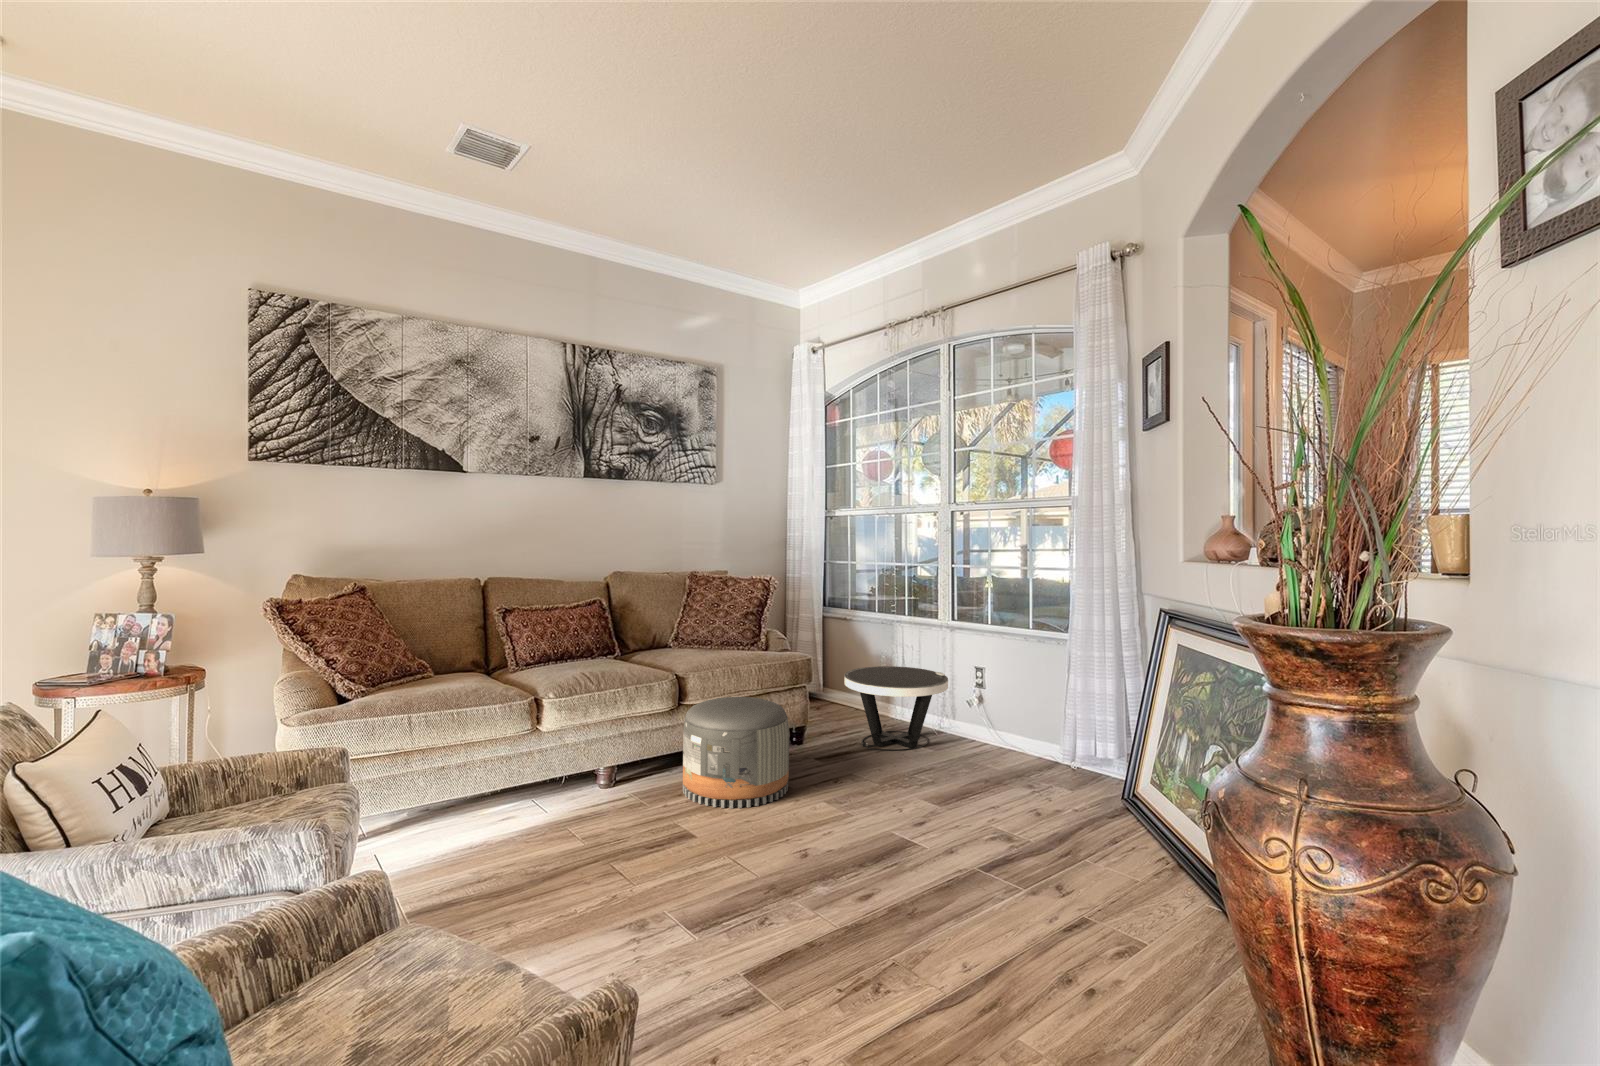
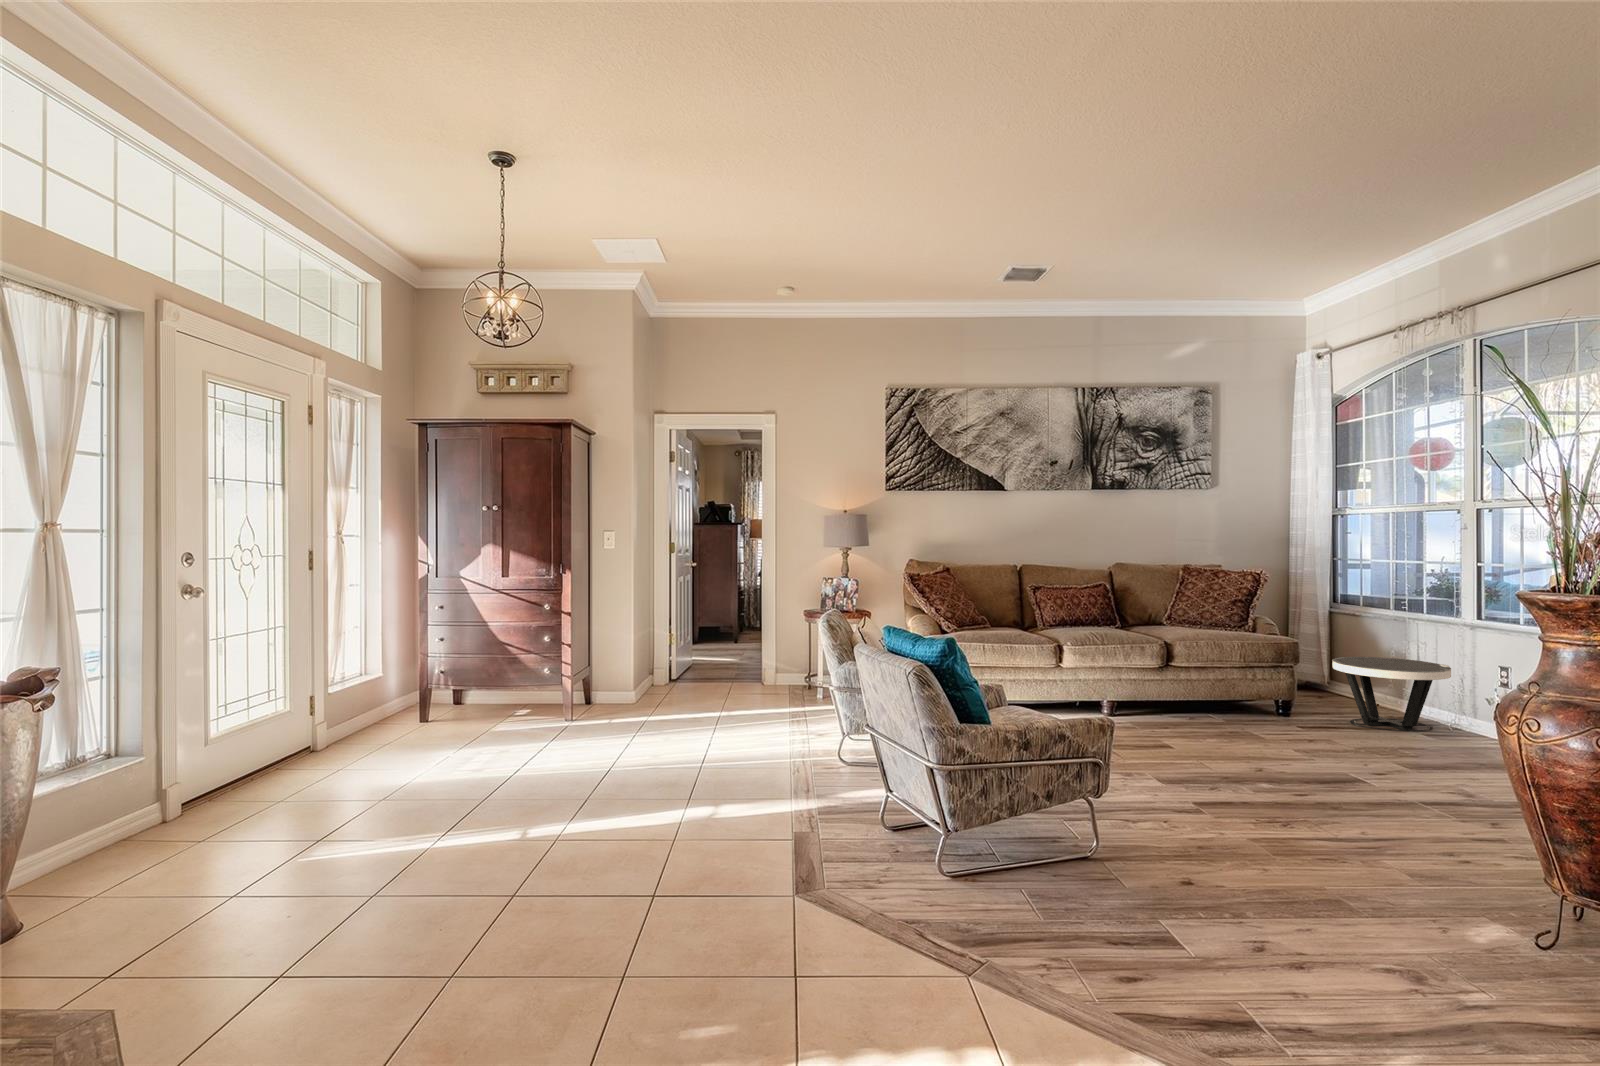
pouf: present [683,697,789,808] -> none [1167,660,1258,738]

